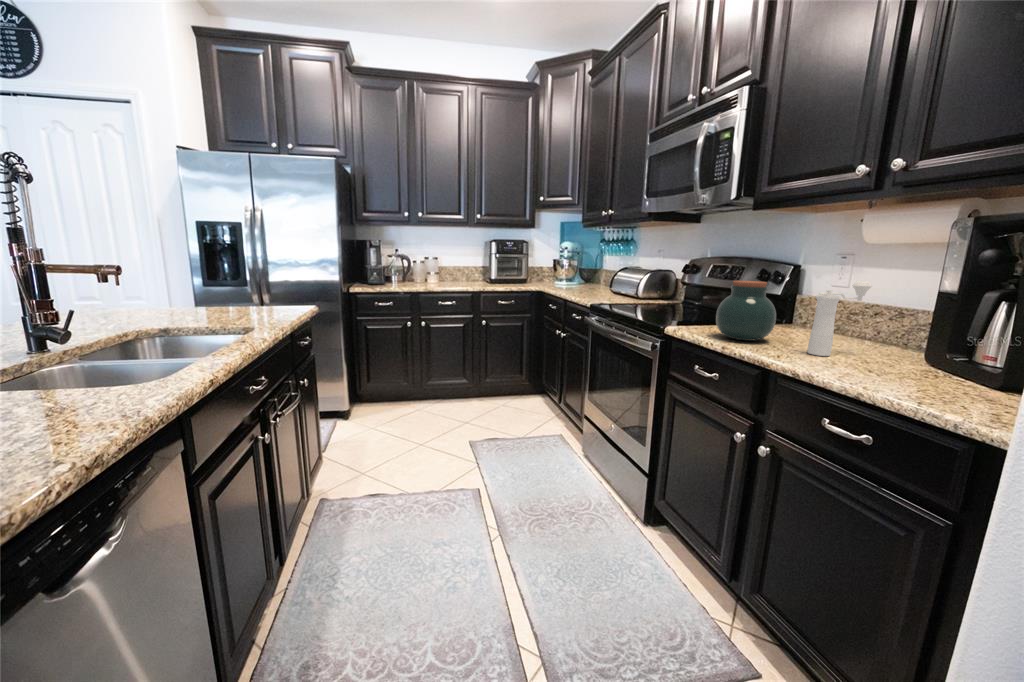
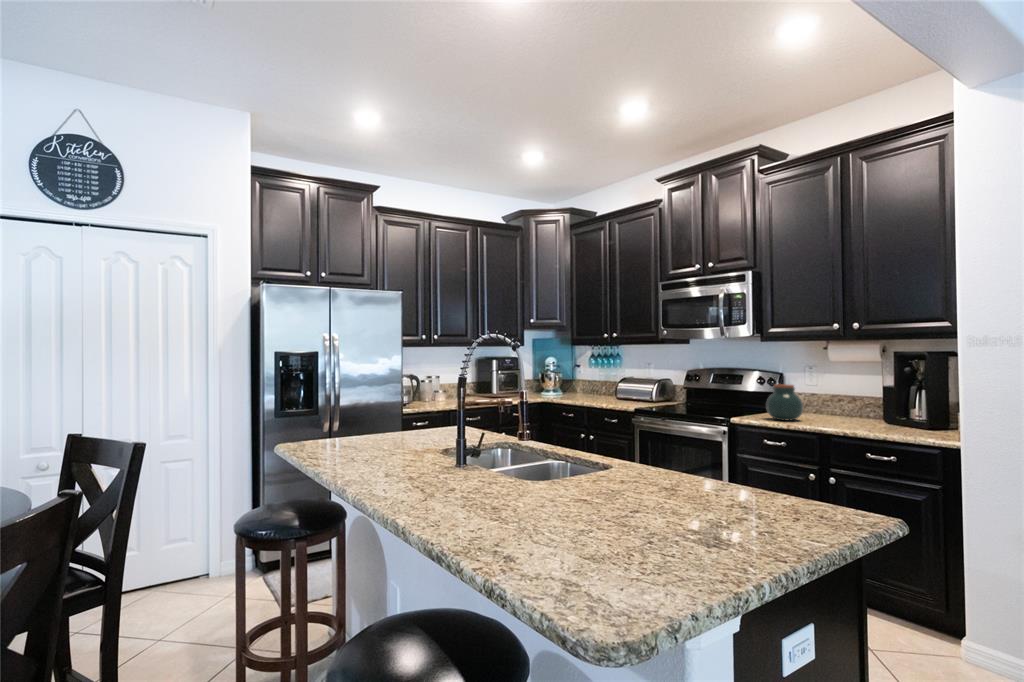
pepper mill: present [807,281,872,356] -> none [828,382,850,424]

